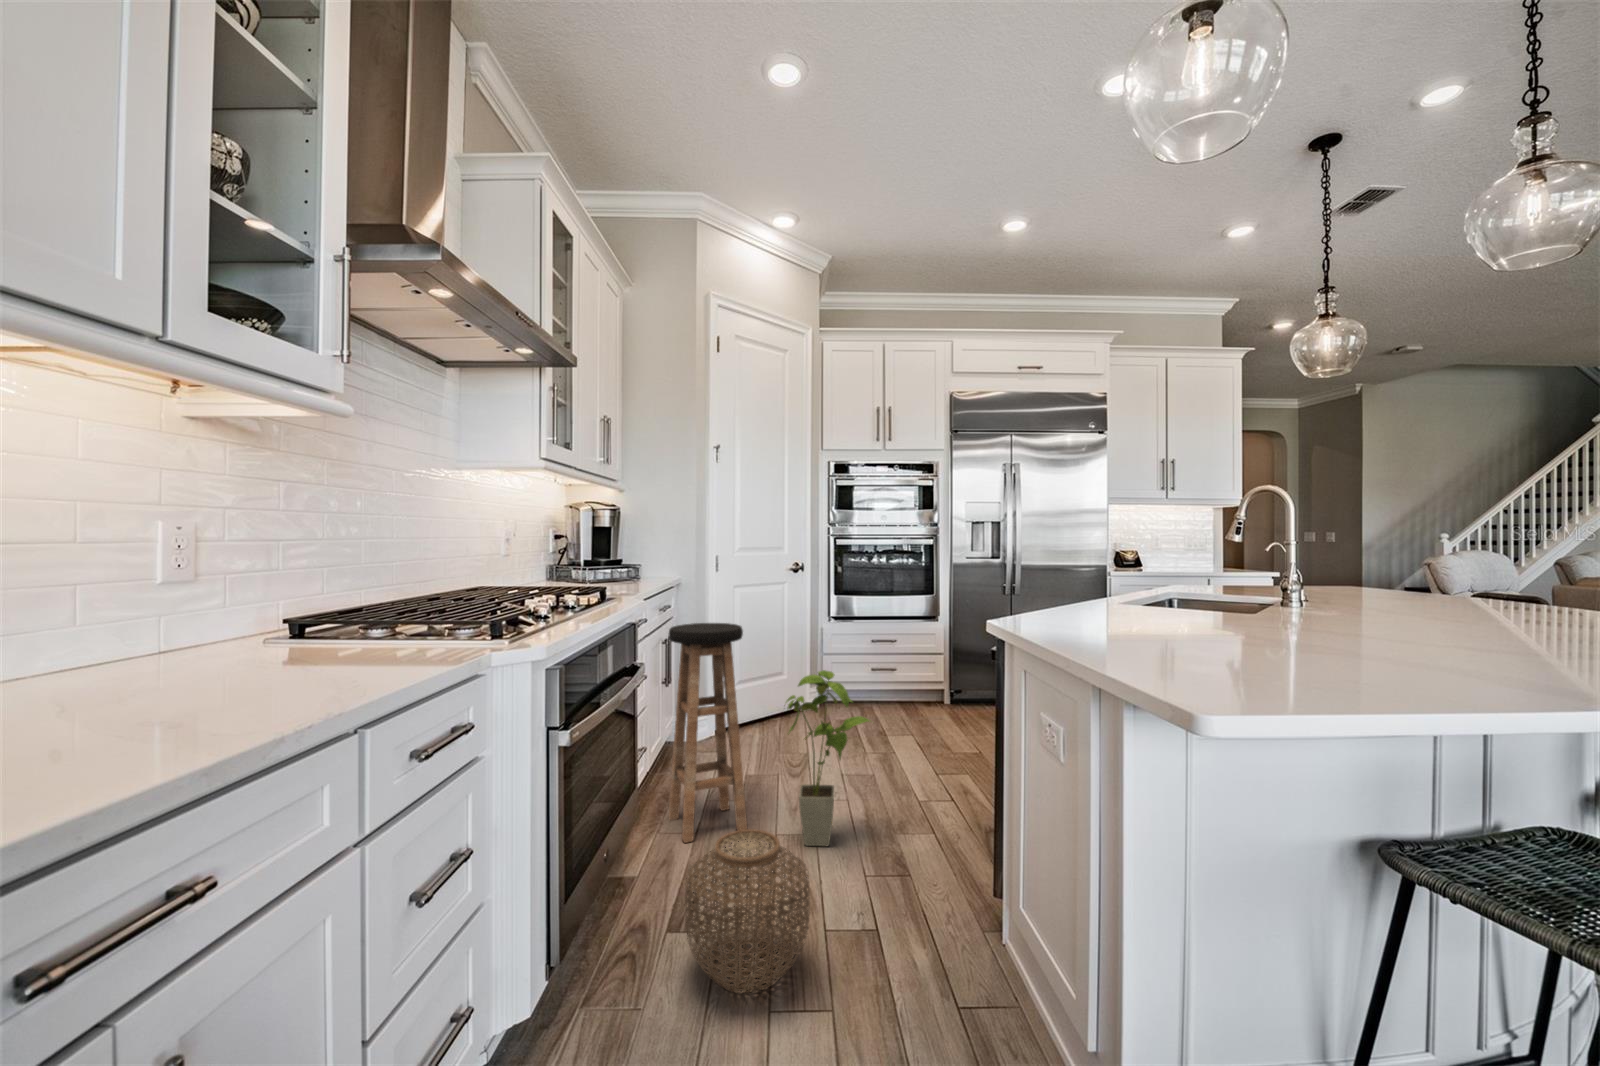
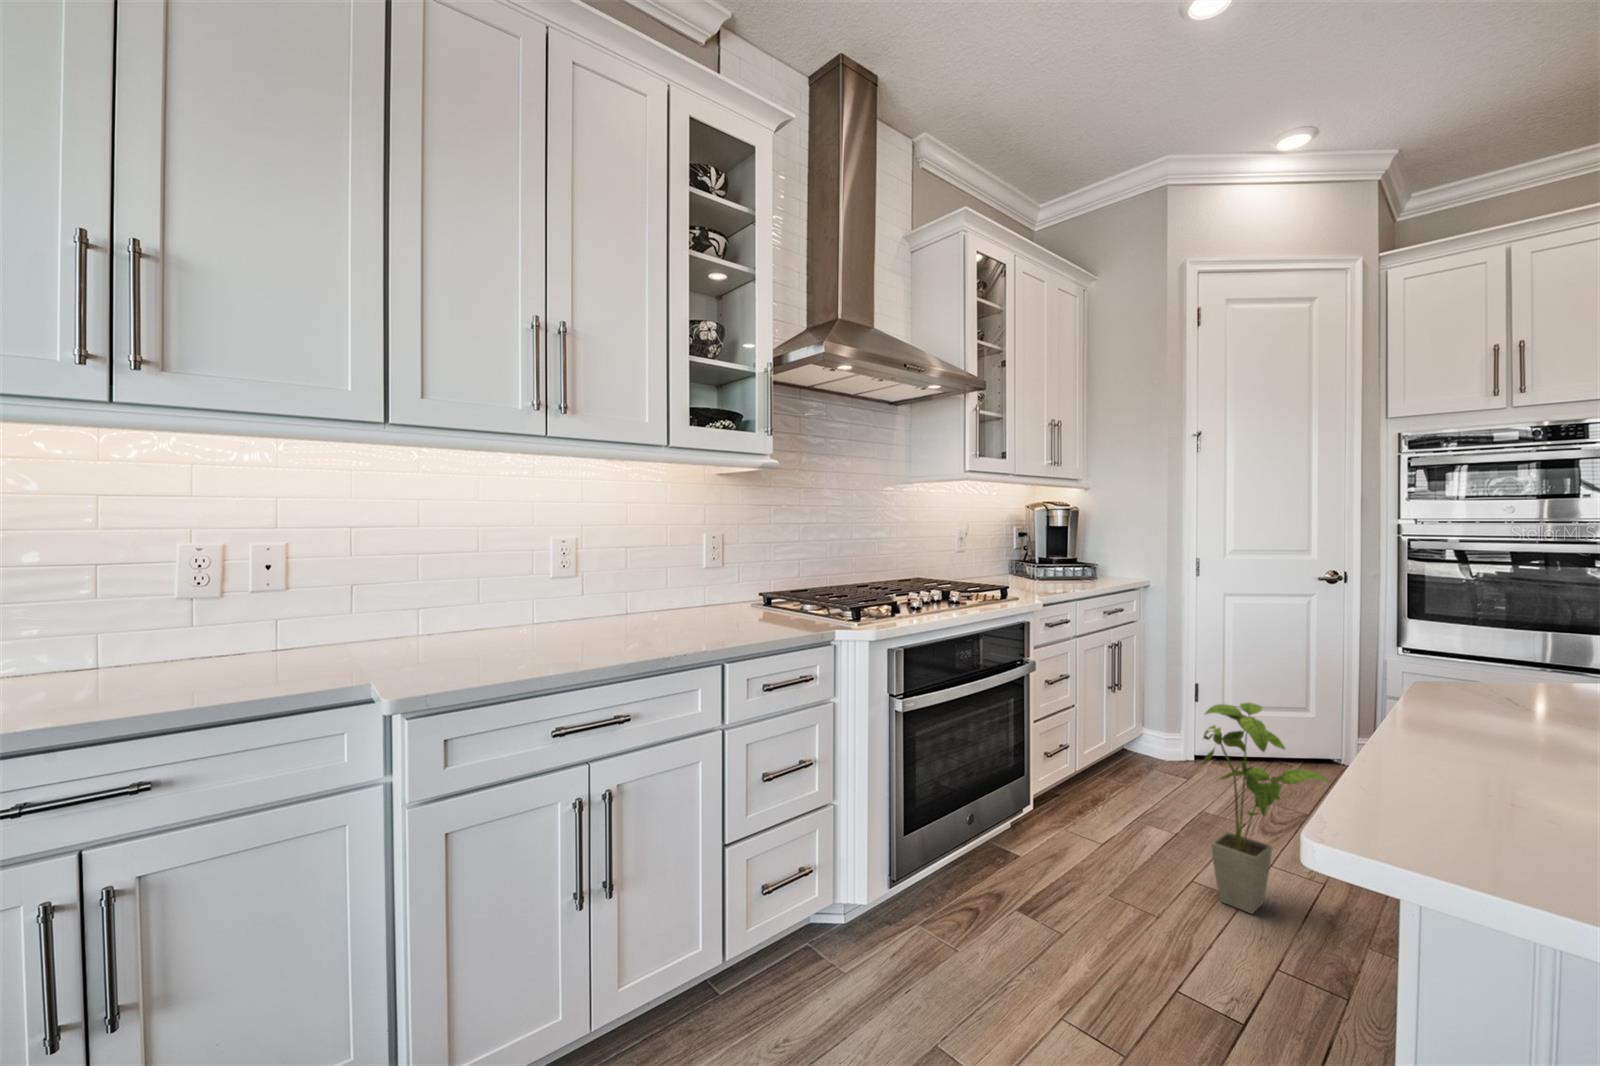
bar stool: present [669,623,747,843] -> none [1077,629,1162,860]
woven basket: present [685,829,809,993] -> none [1002,836,1135,1000]

